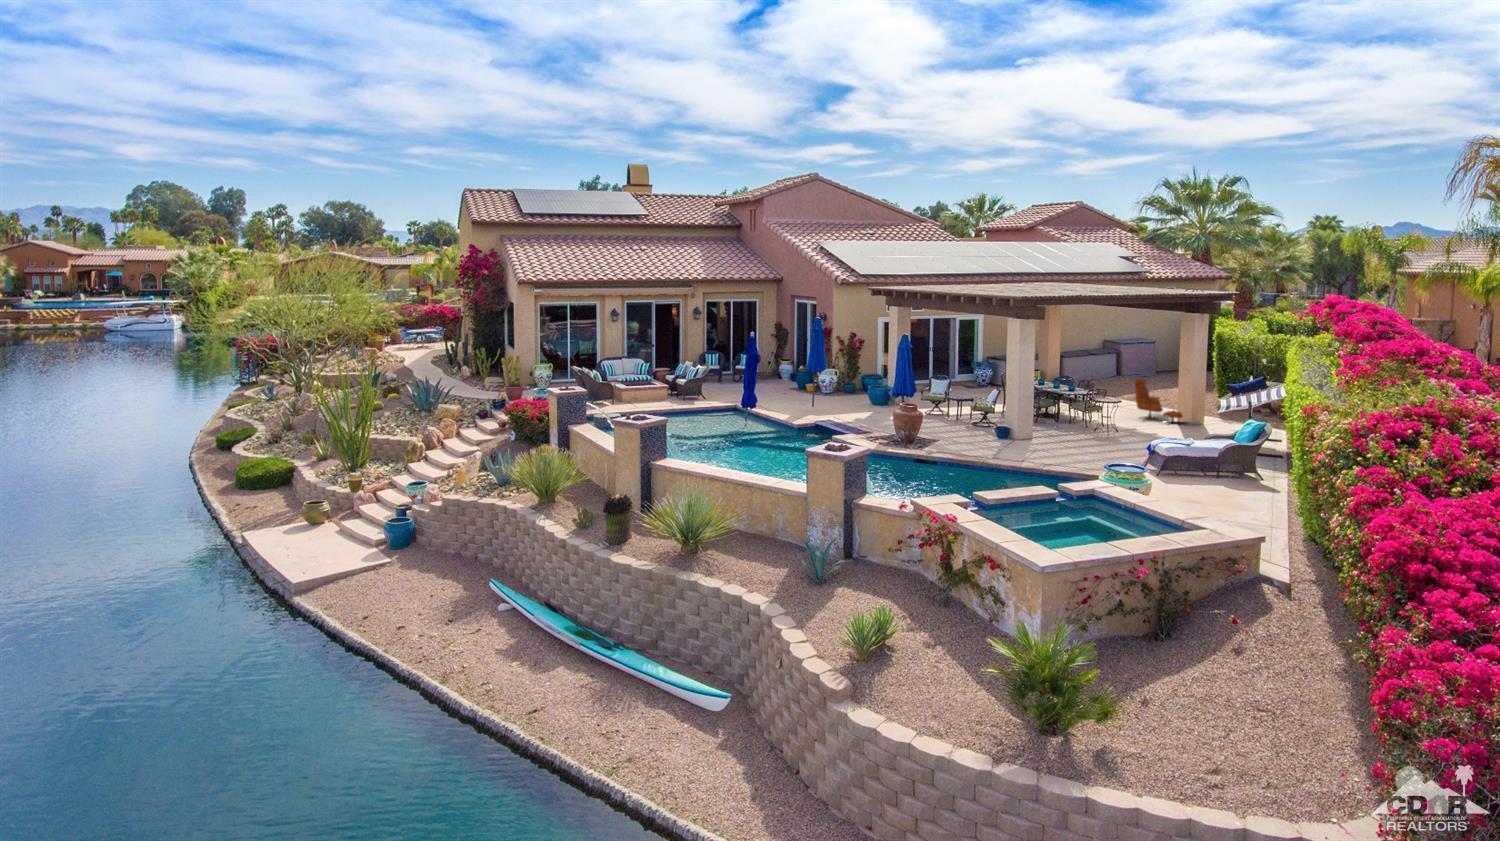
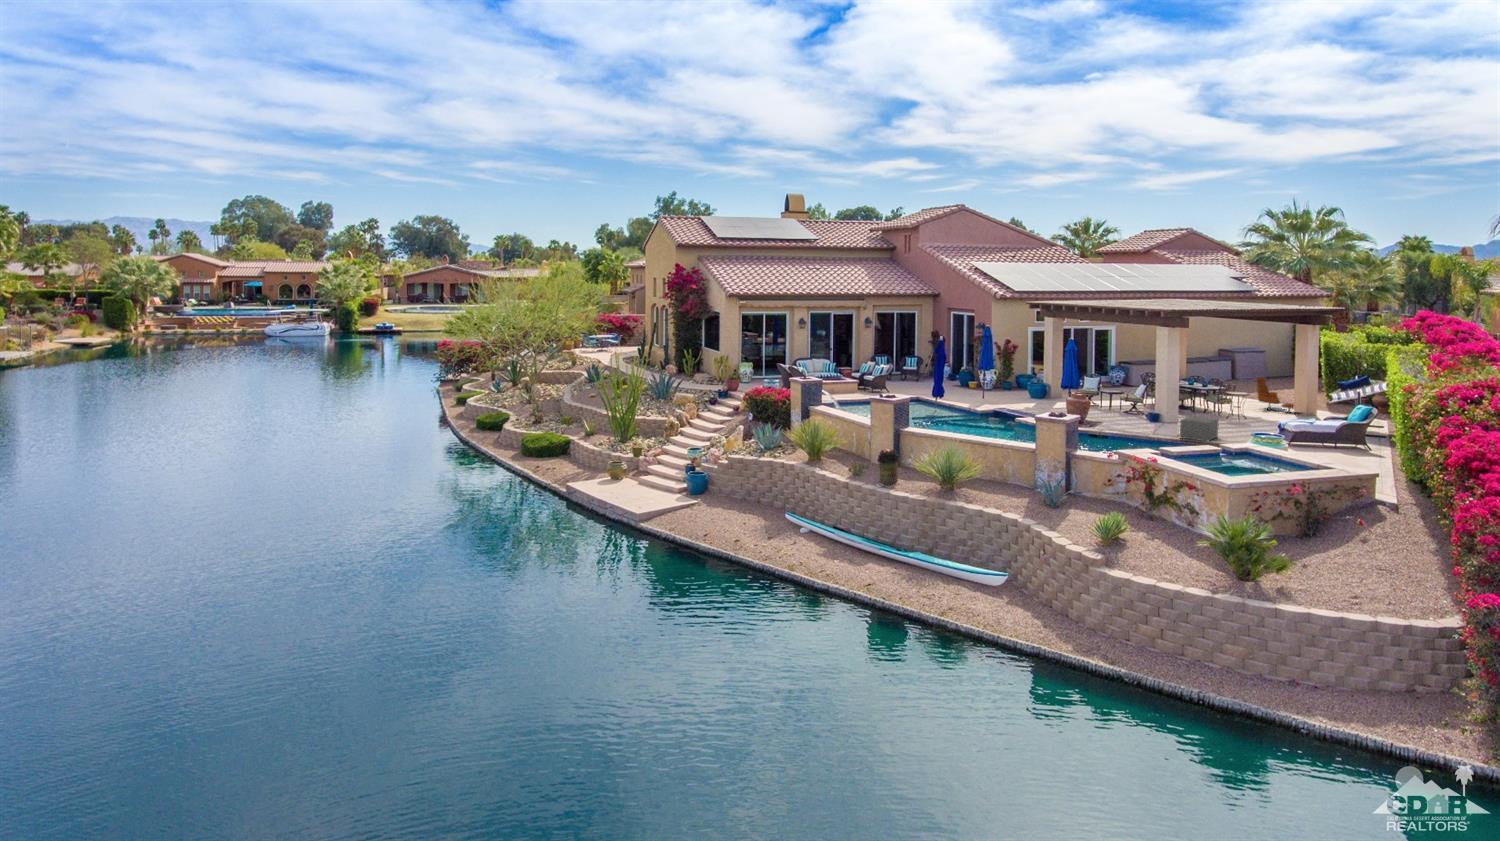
ottoman: none [1029,433,1077,469] -> present [1180,416,1219,441]

